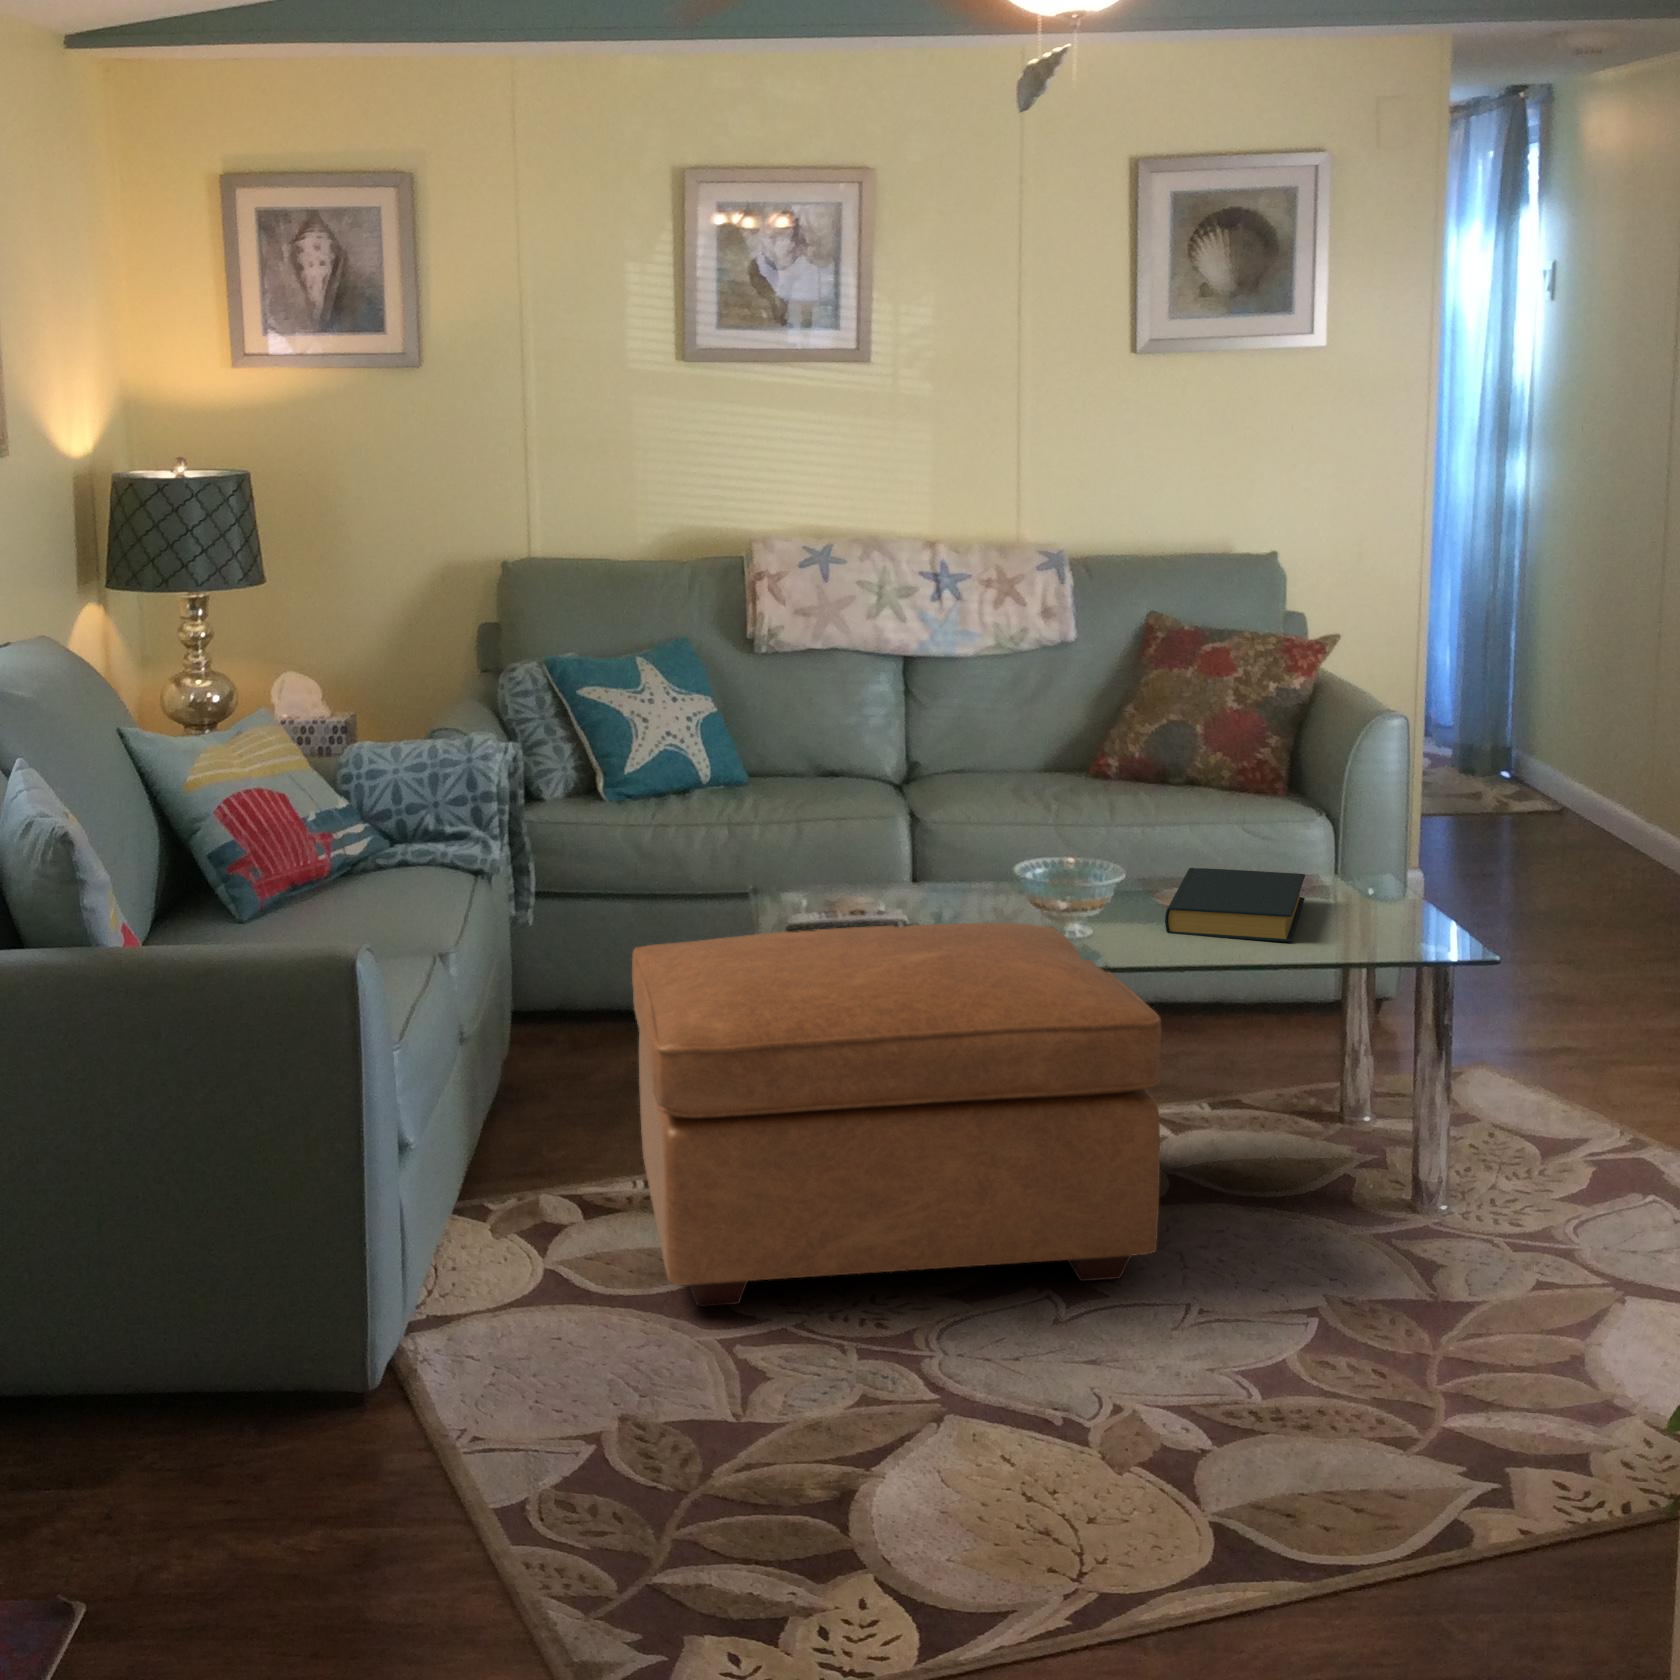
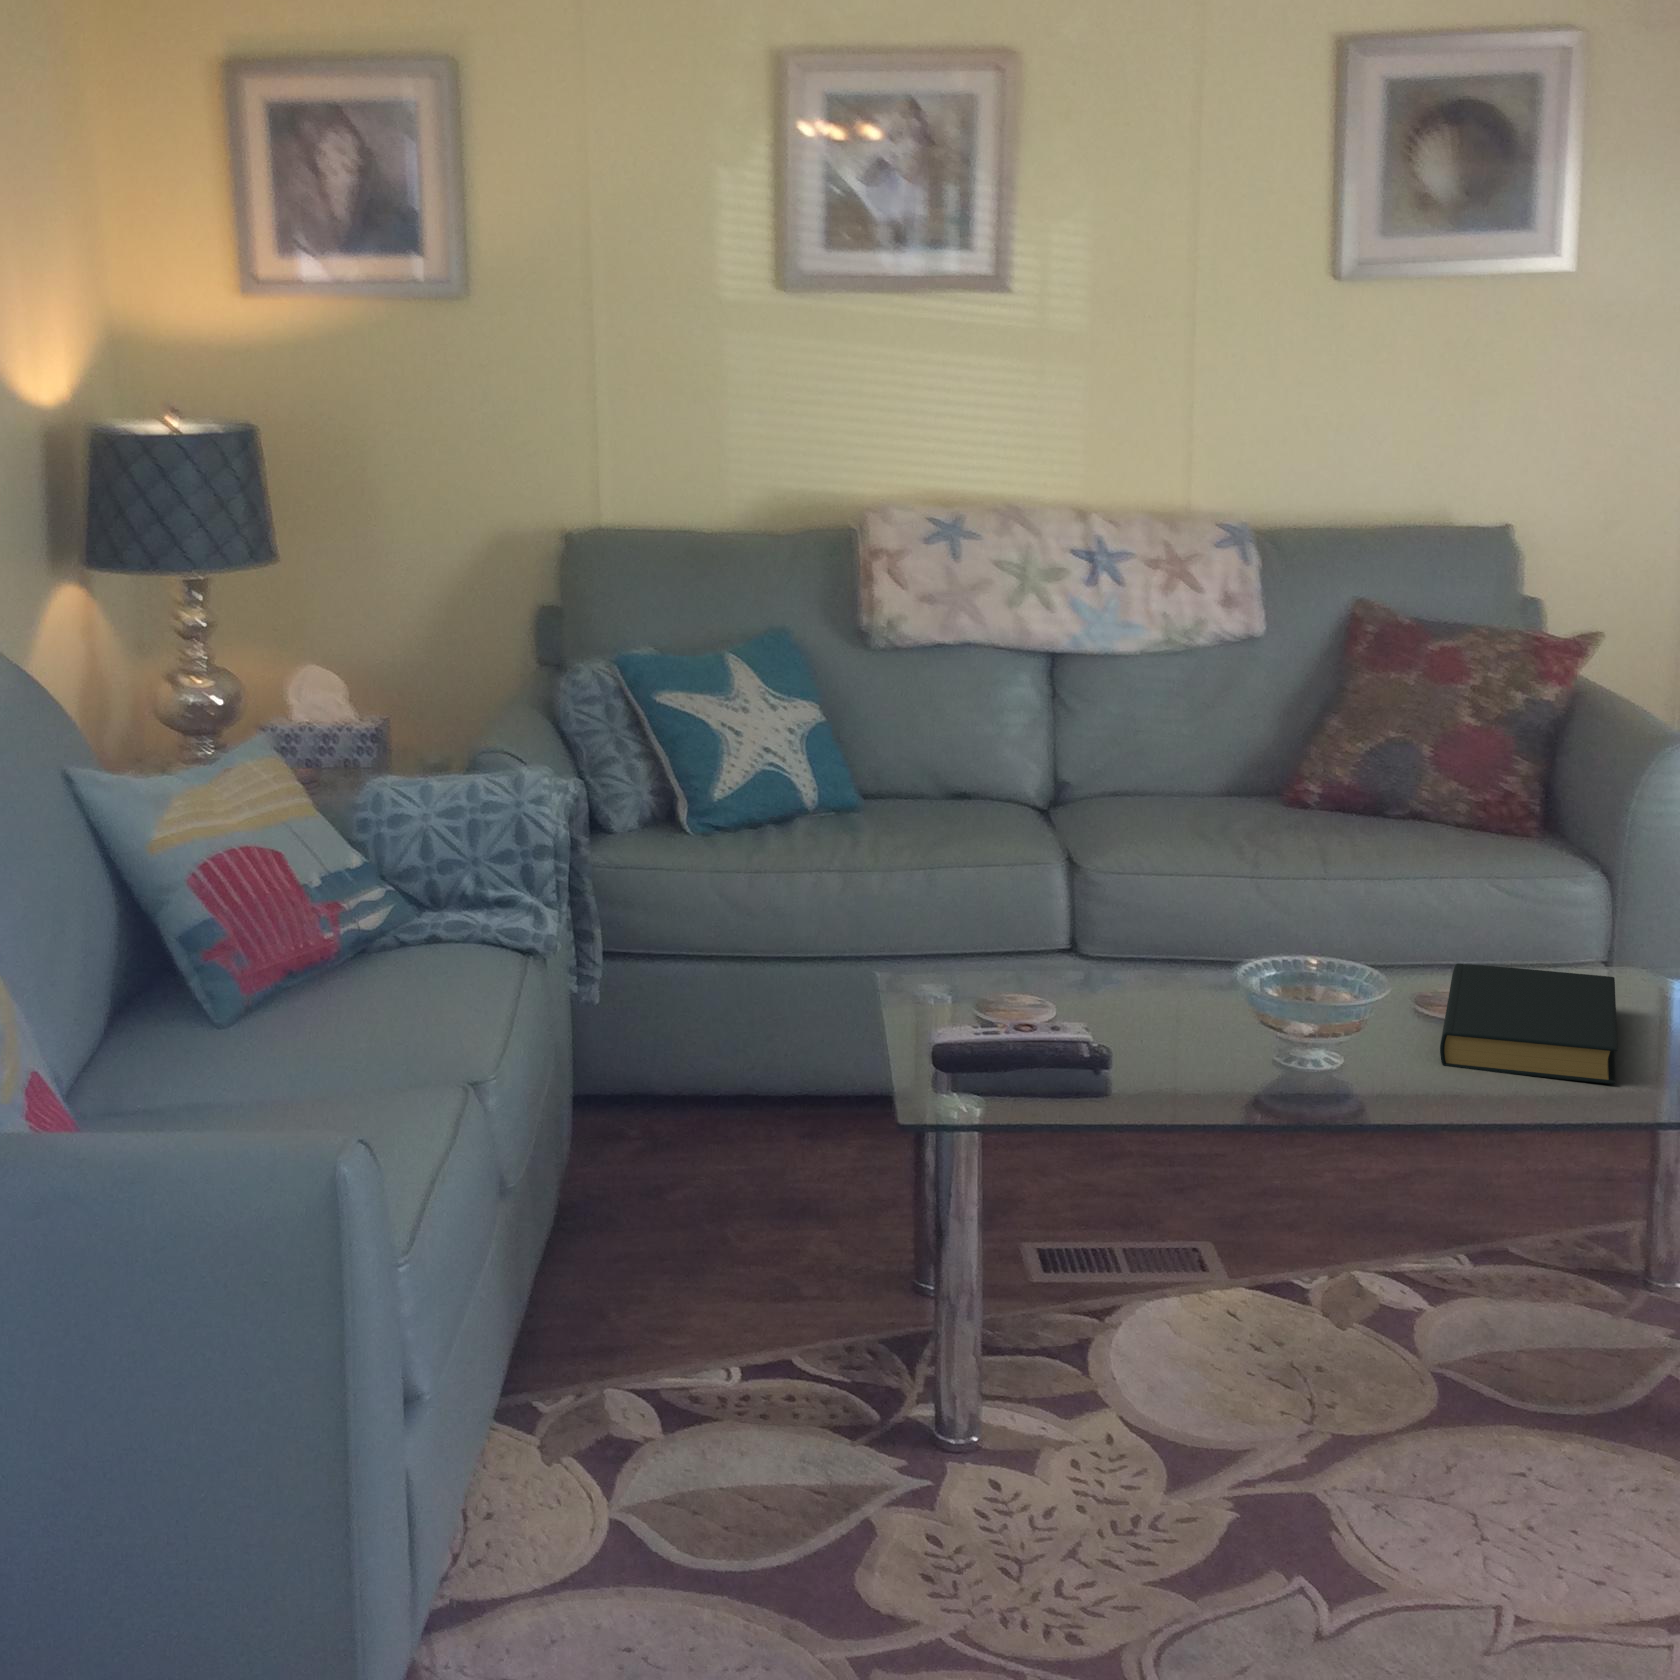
ottoman: present [632,923,1161,1307] -> none [729,1044,1465,1594]

